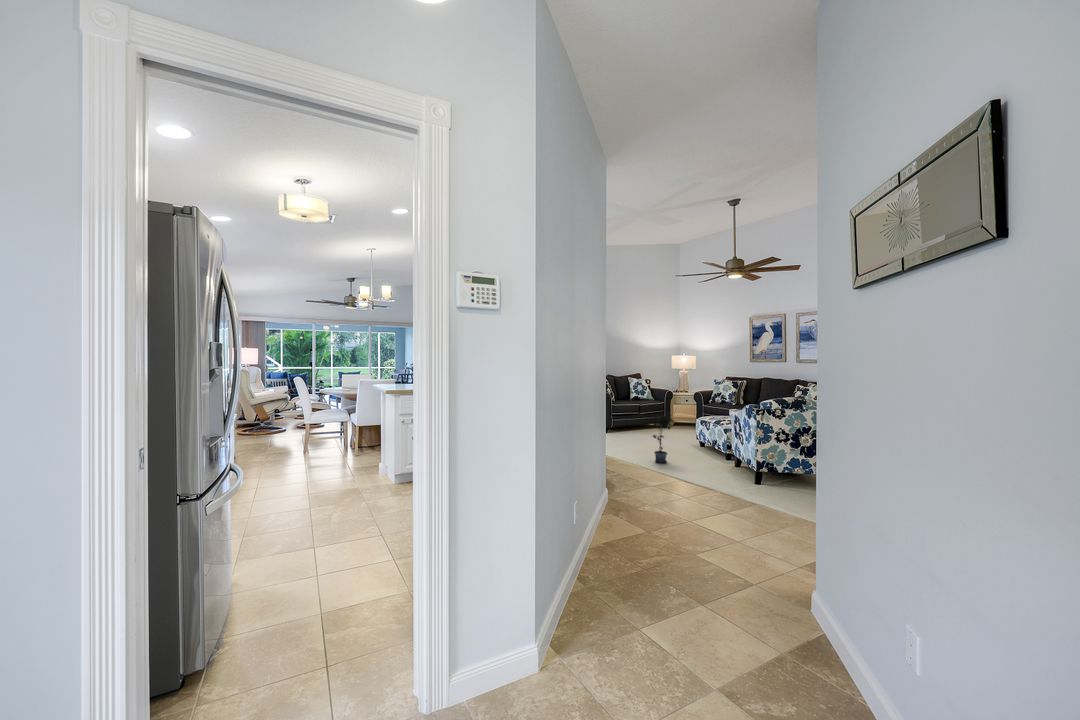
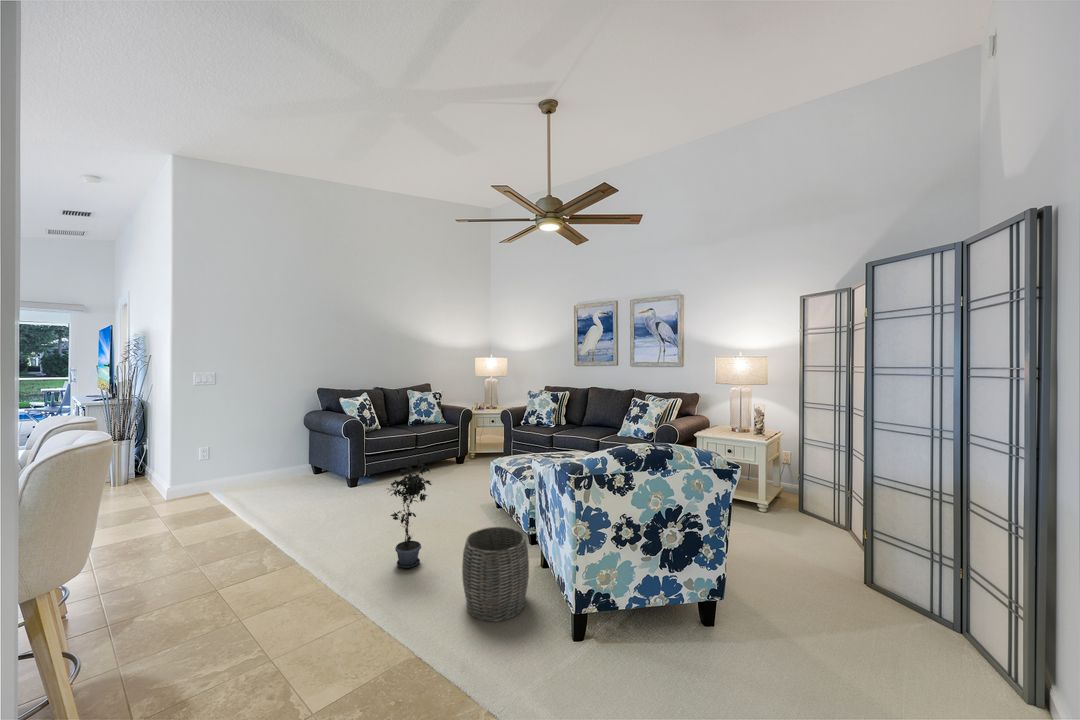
woven basket: none [697,441,731,479] -> present [462,527,529,622]

